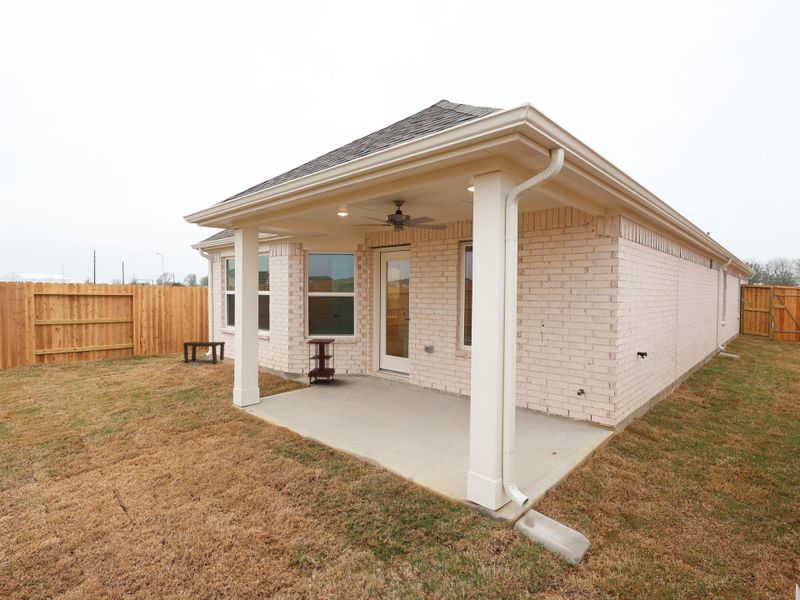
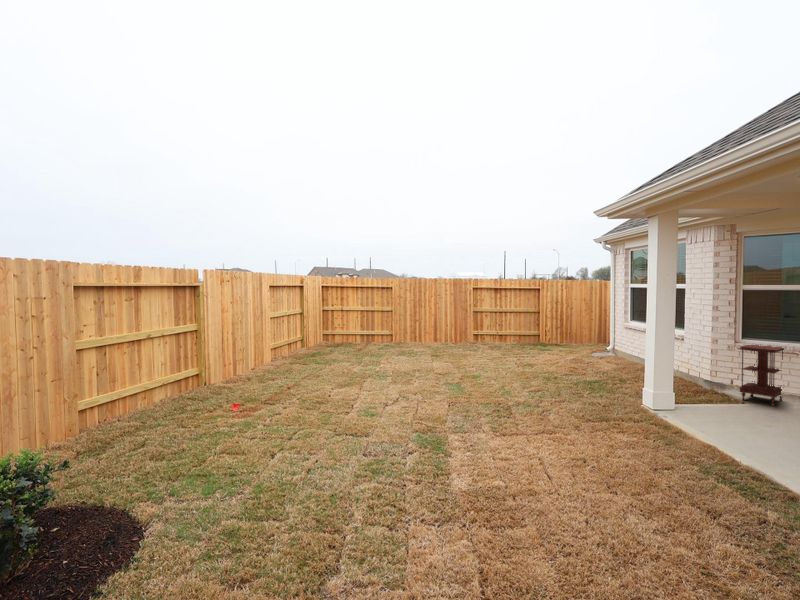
bench: present [183,342,225,364] -> none [585,335,628,361]

